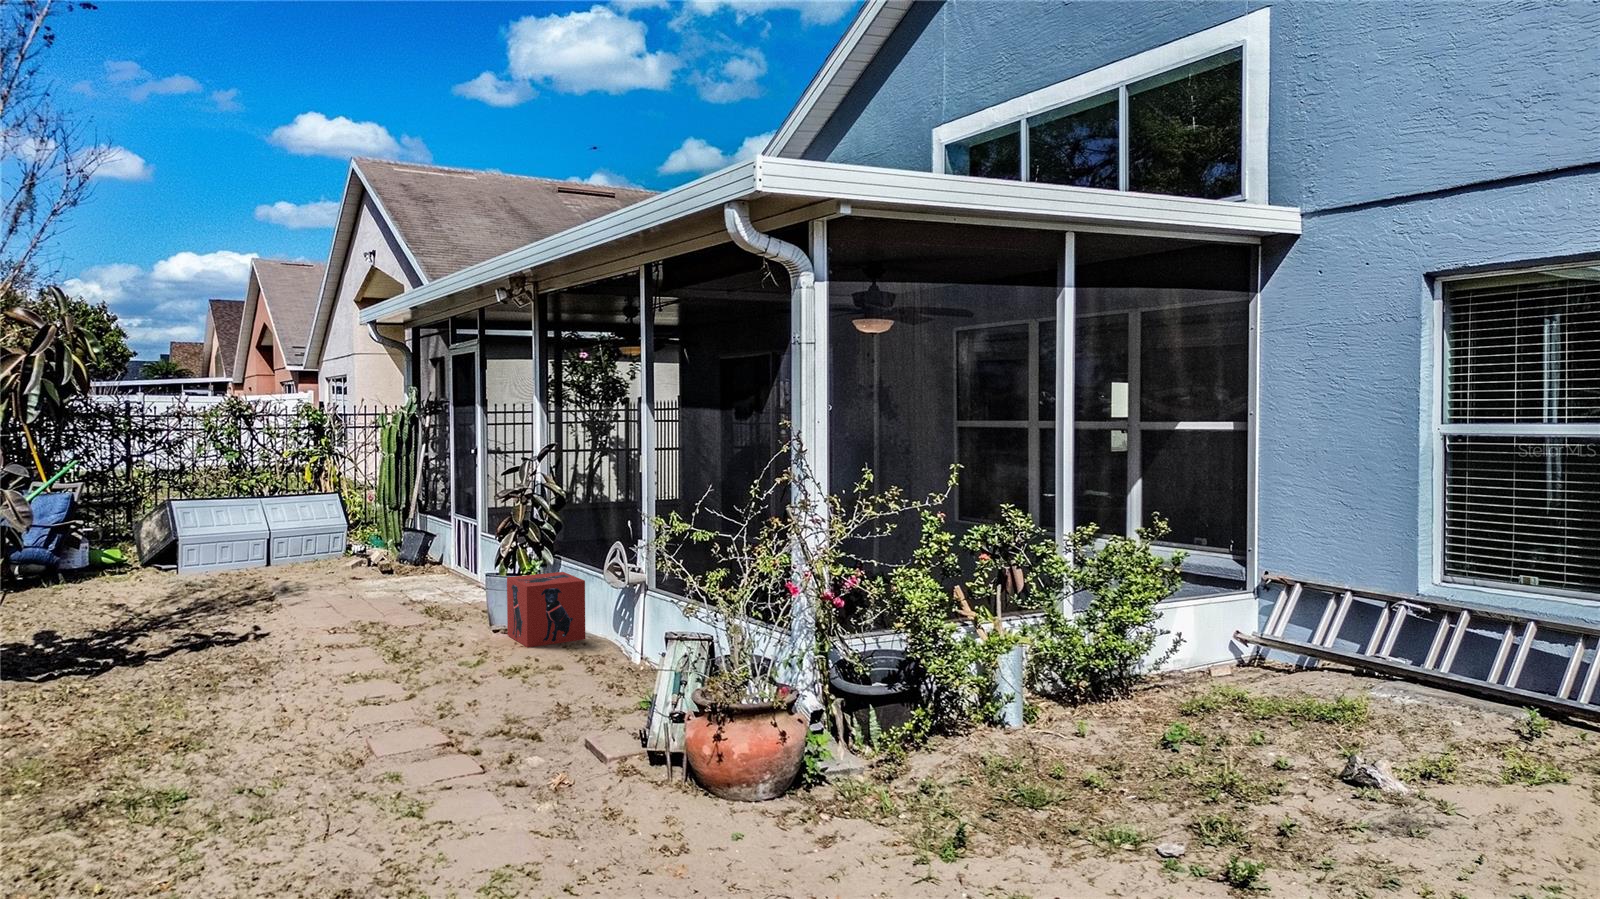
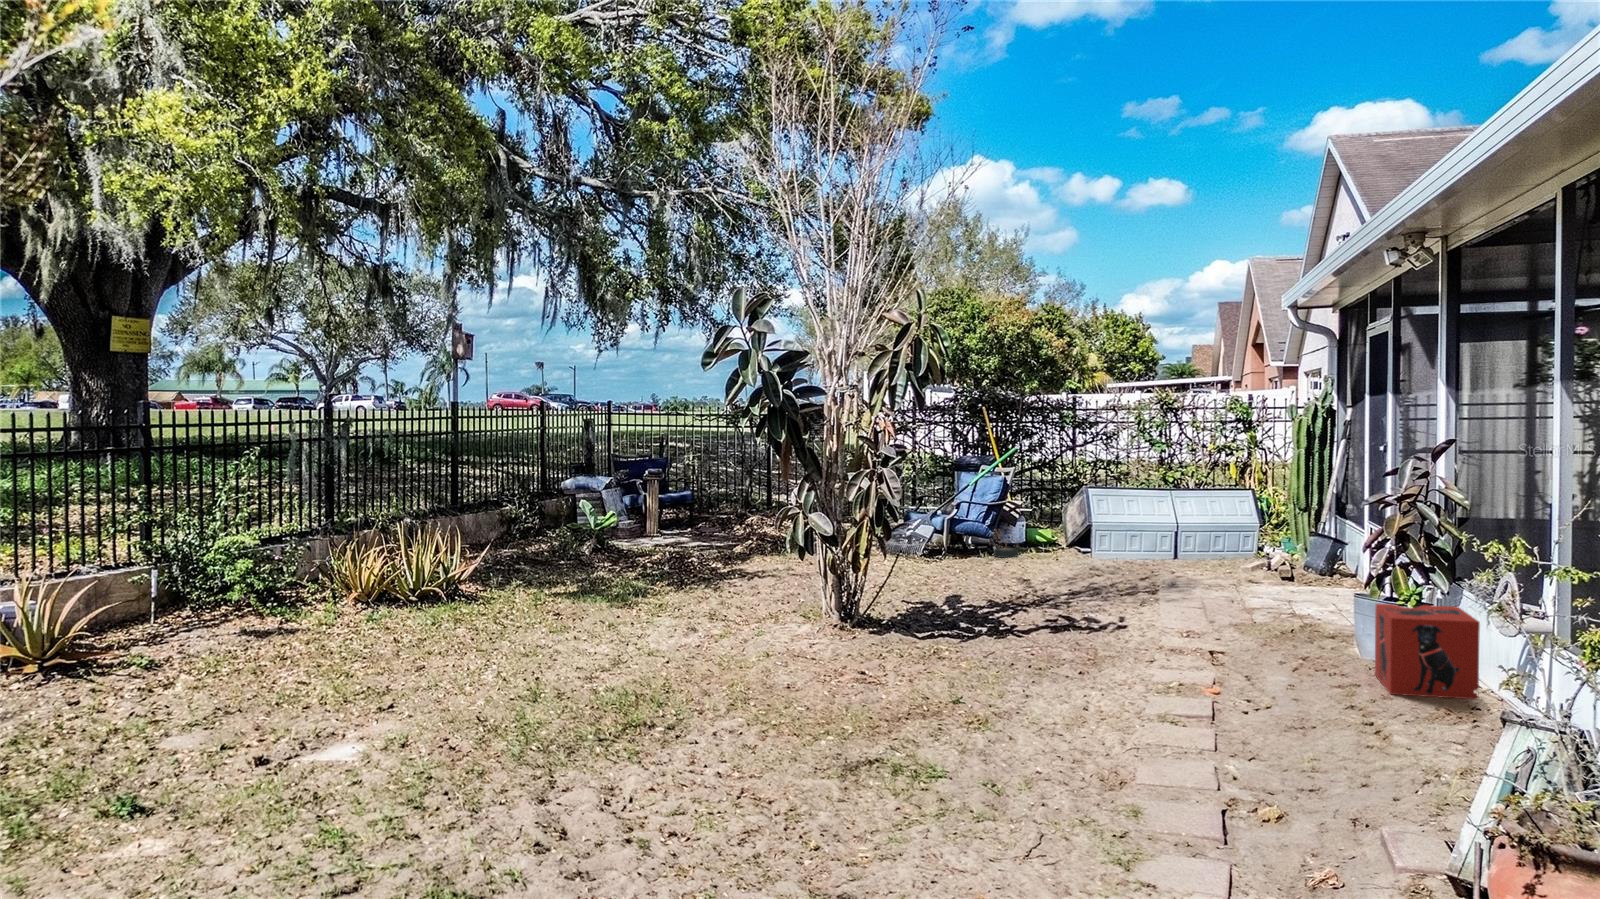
decorative plant: none [46,553,88,585] -> present [992,529,1018,558]

